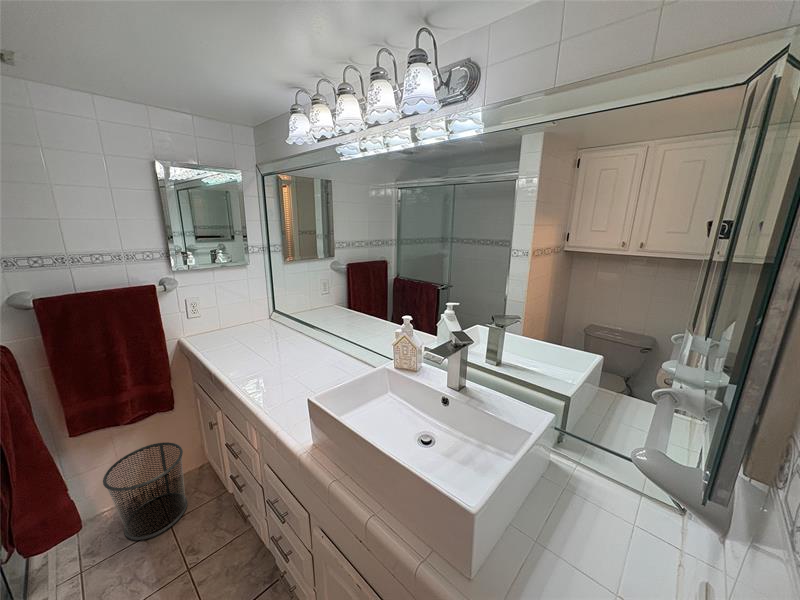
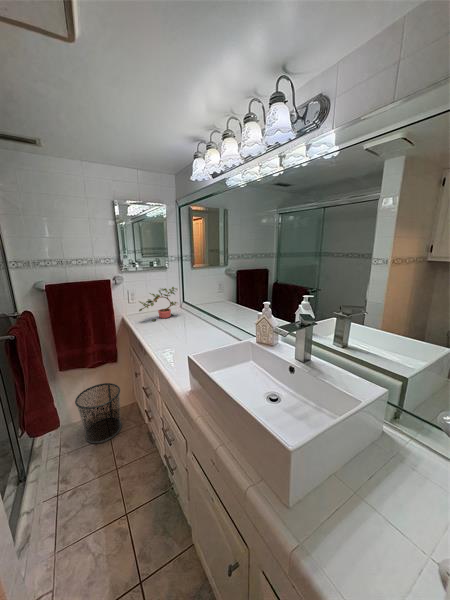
potted plant: none [207,291,270,344] -> present [139,287,177,321]

